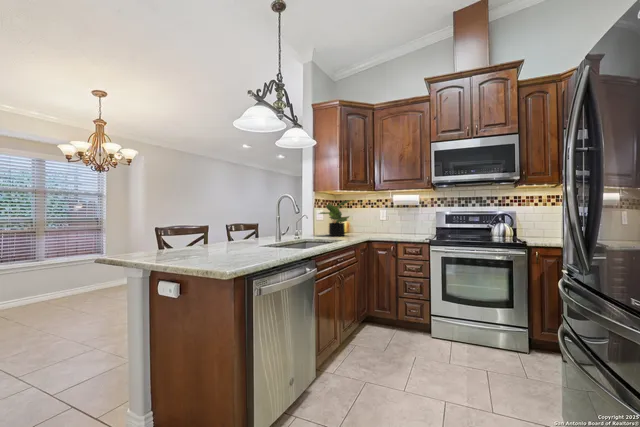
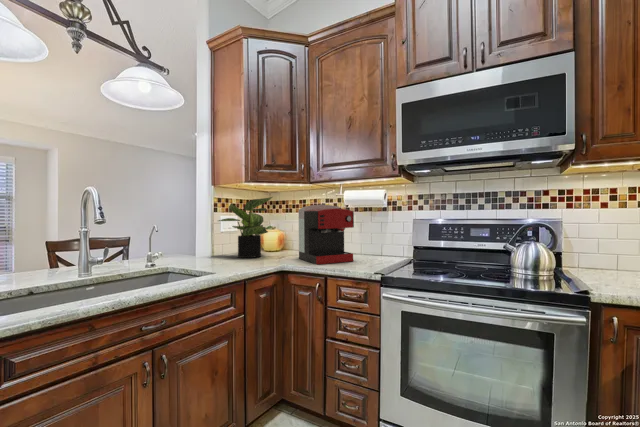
coffee maker: none [369,204,405,238] -> present [299,204,354,264]

